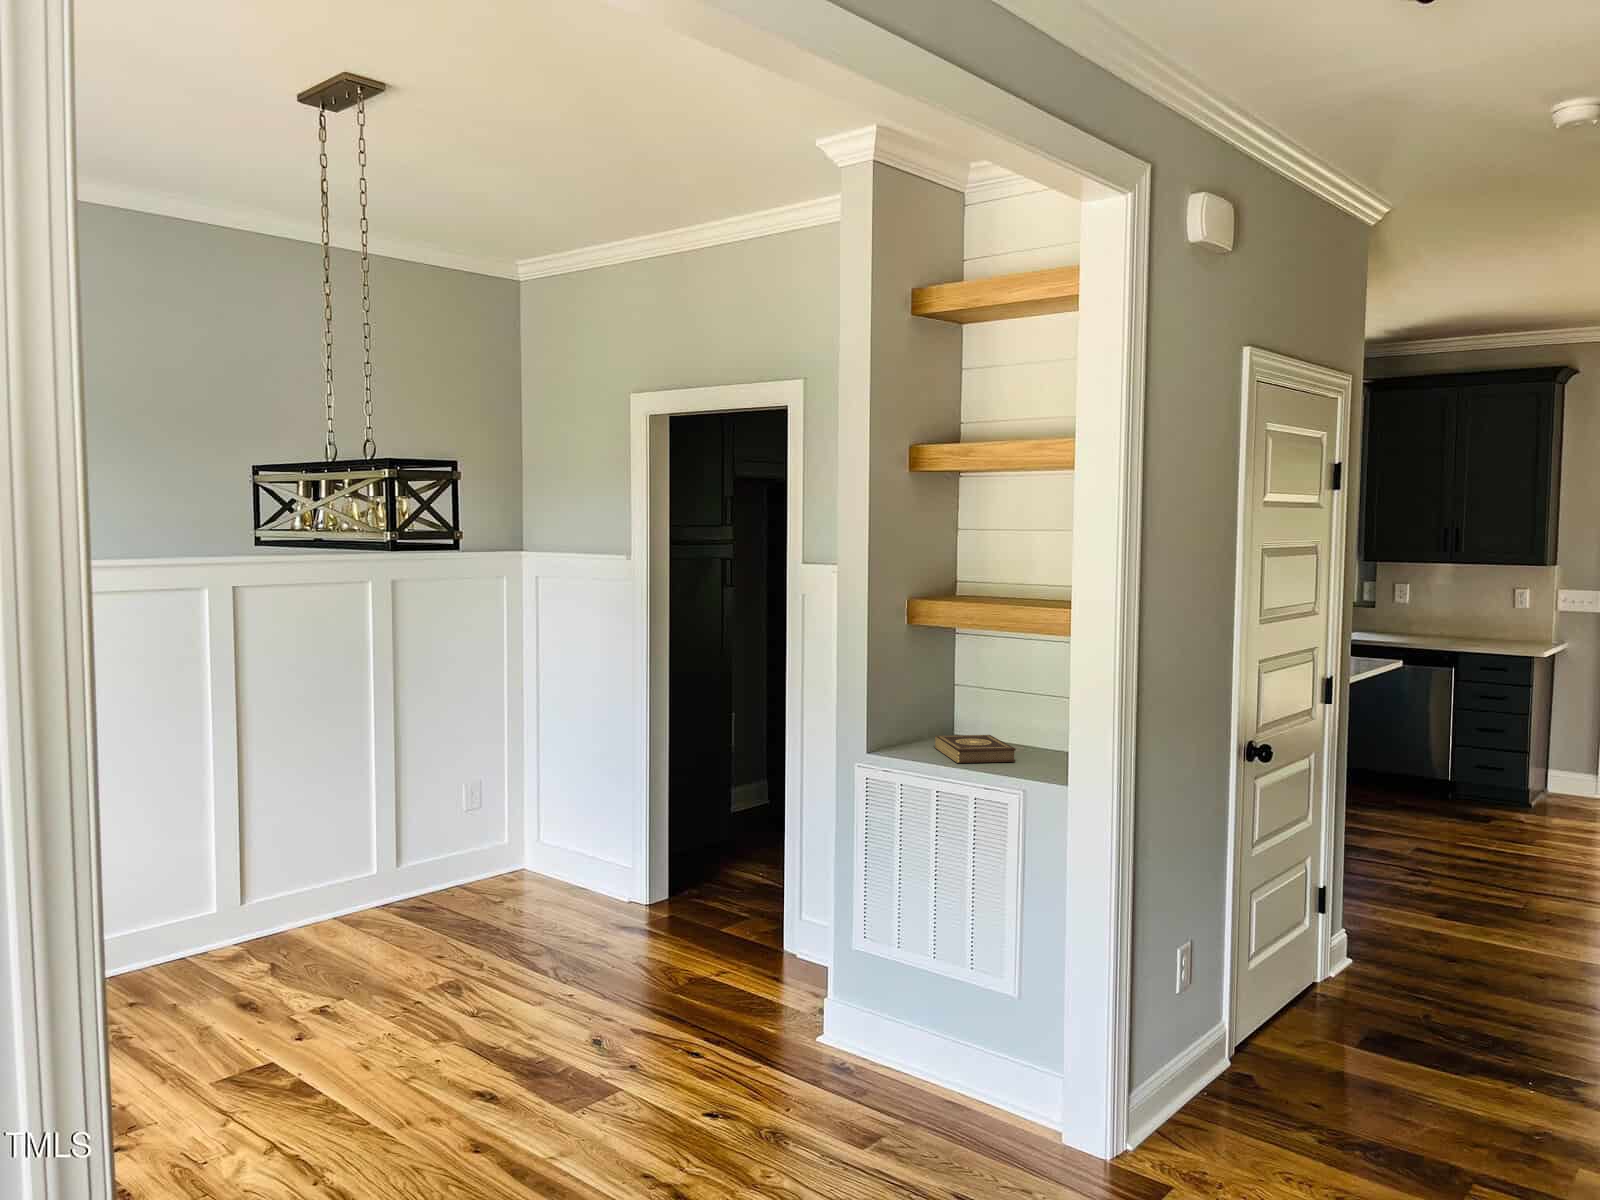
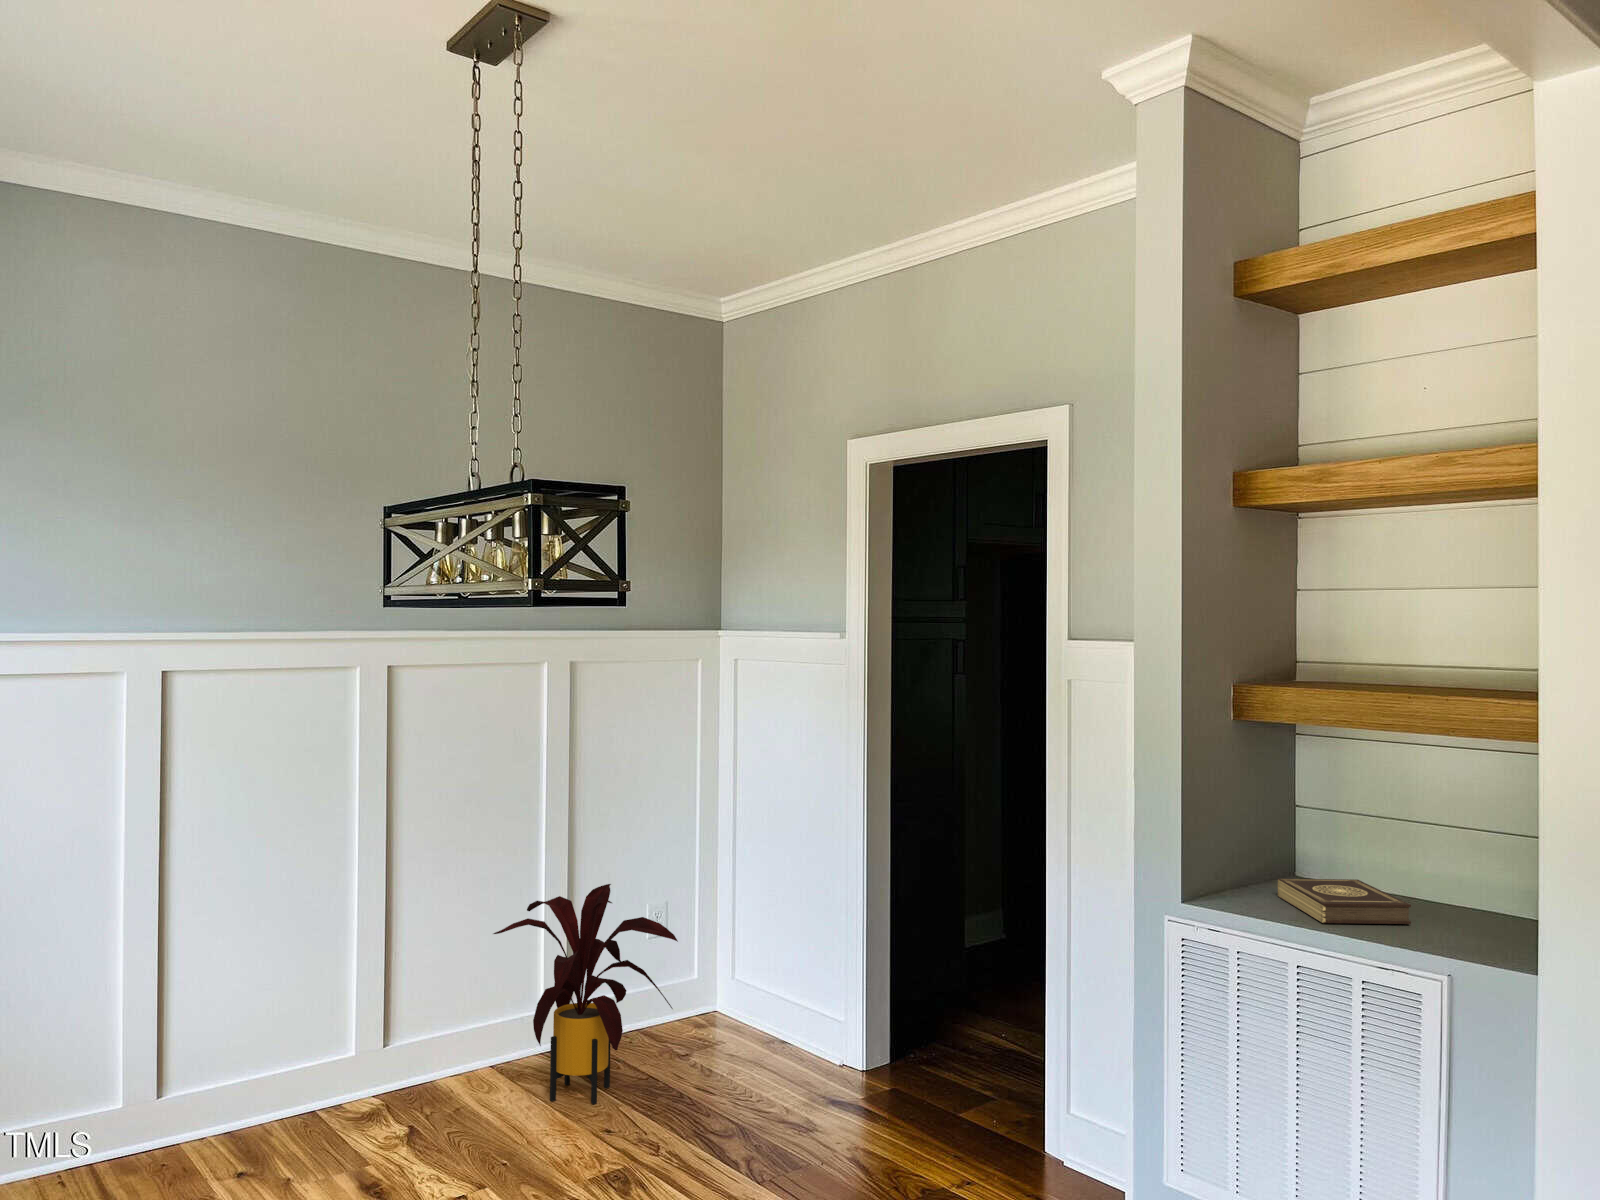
house plant: none [336,766,494,940] -> present [493,884,678,1104]

